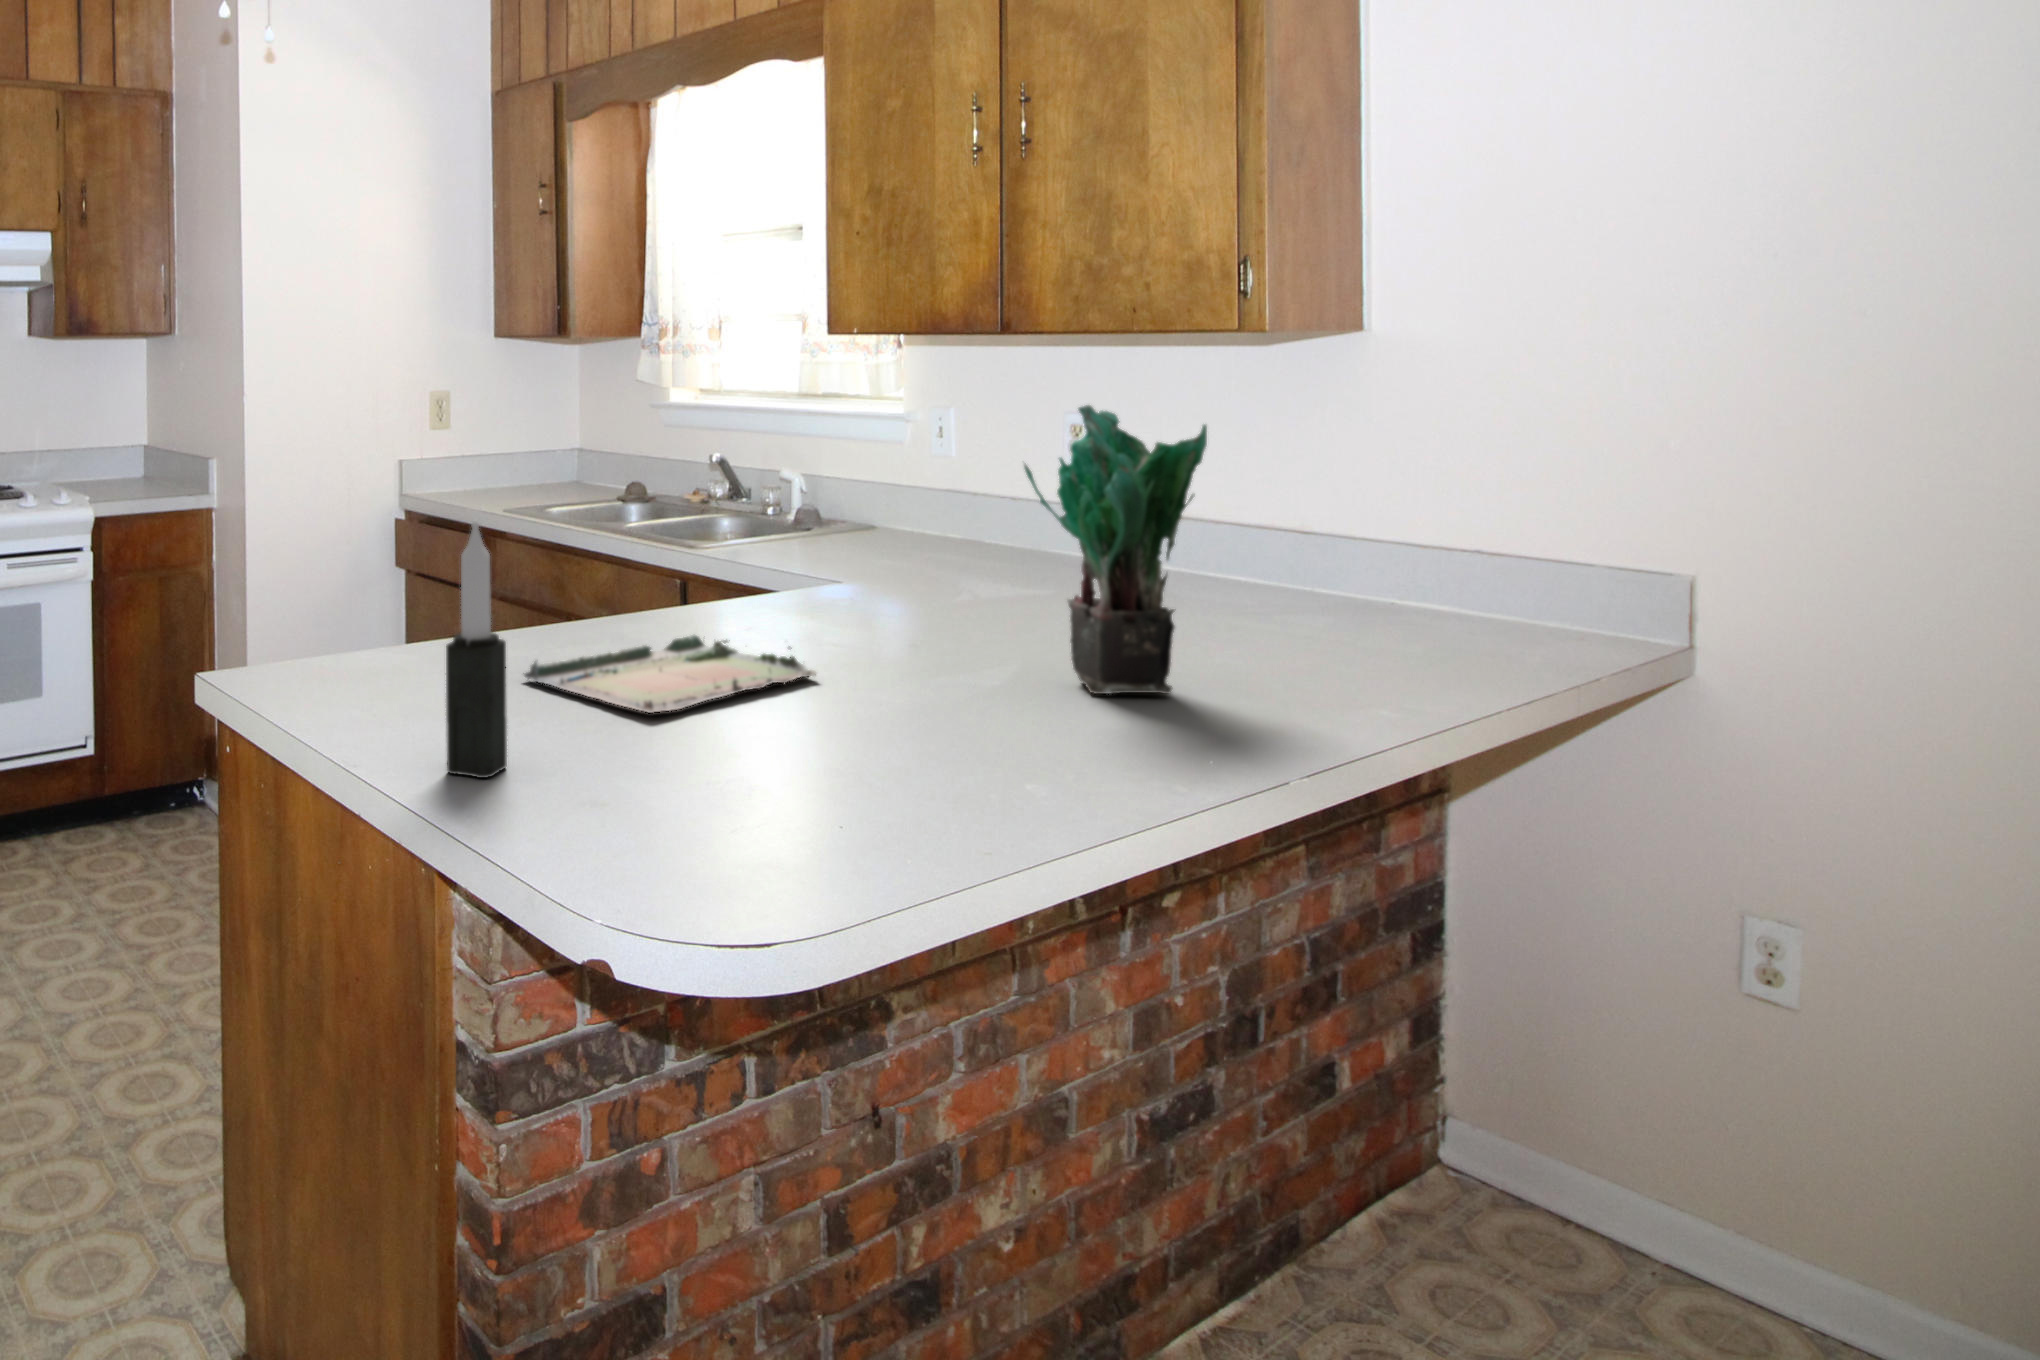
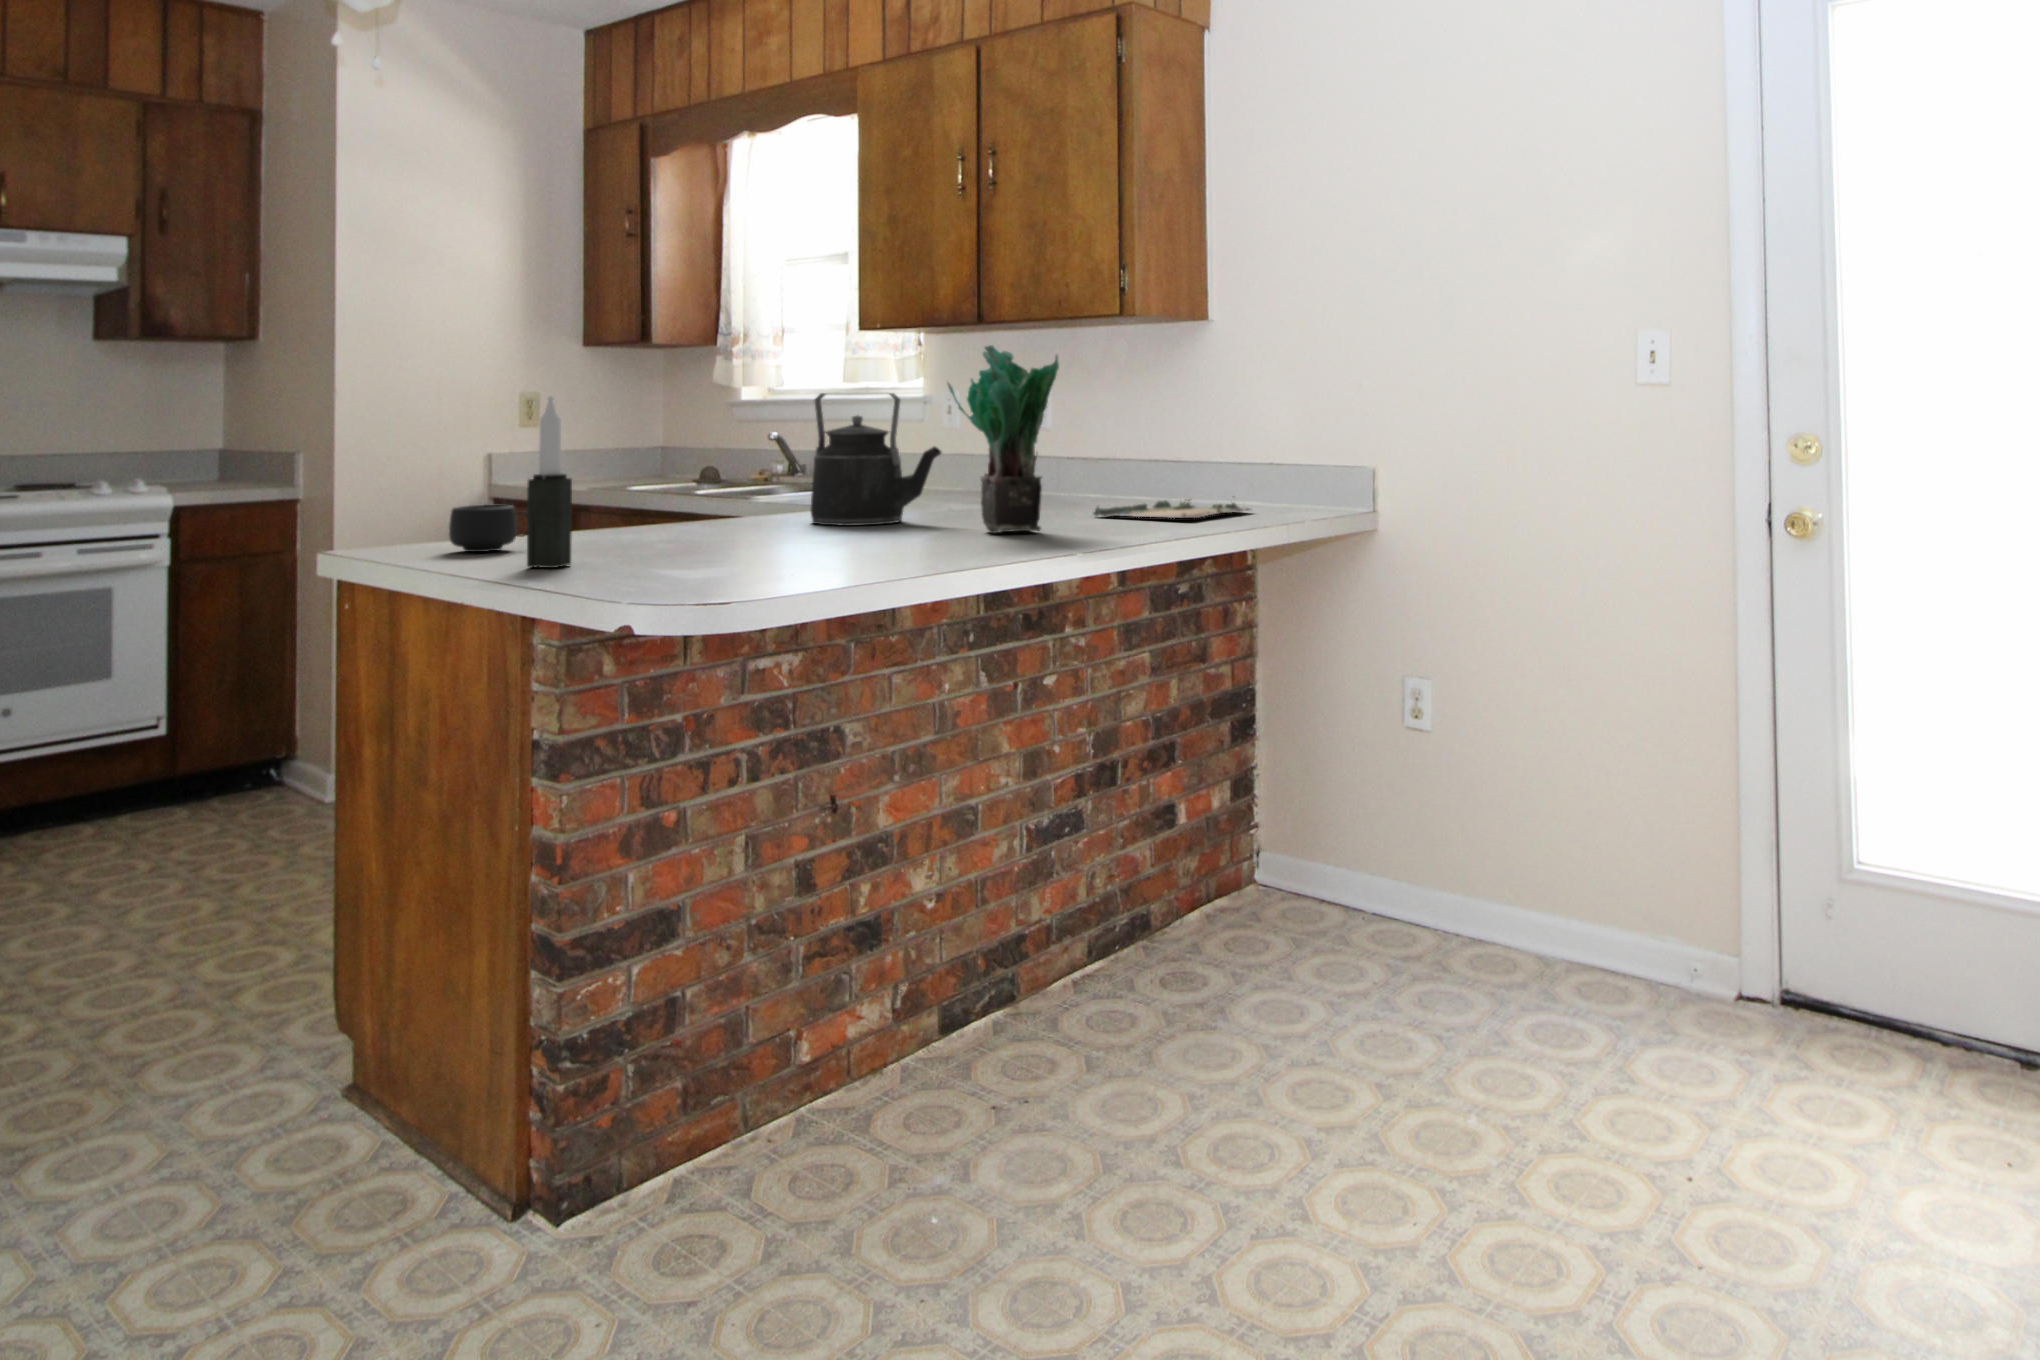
kettle: none [800,452,993,648] -> present [810,393,941,526]
mug: none [347,634,448,706] -> present [449,505,527,552]
tray: present [523,635,816,713] -> present [1093,496,1251,518]

